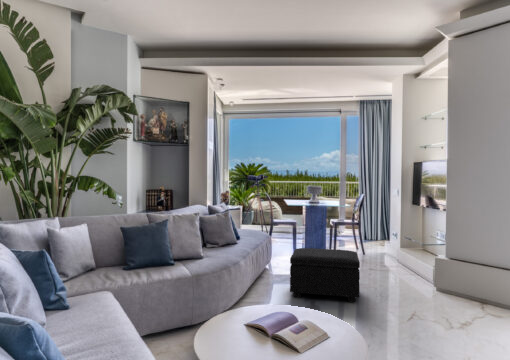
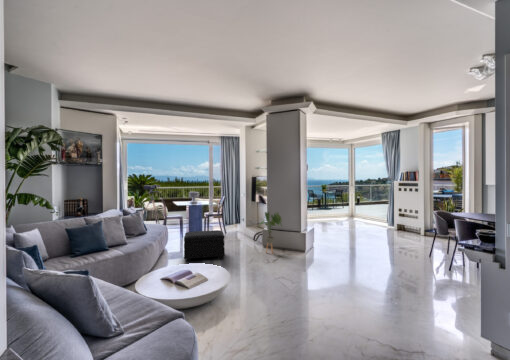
house plant: none [426,225,480,308] -> present [260,212,282,253]

